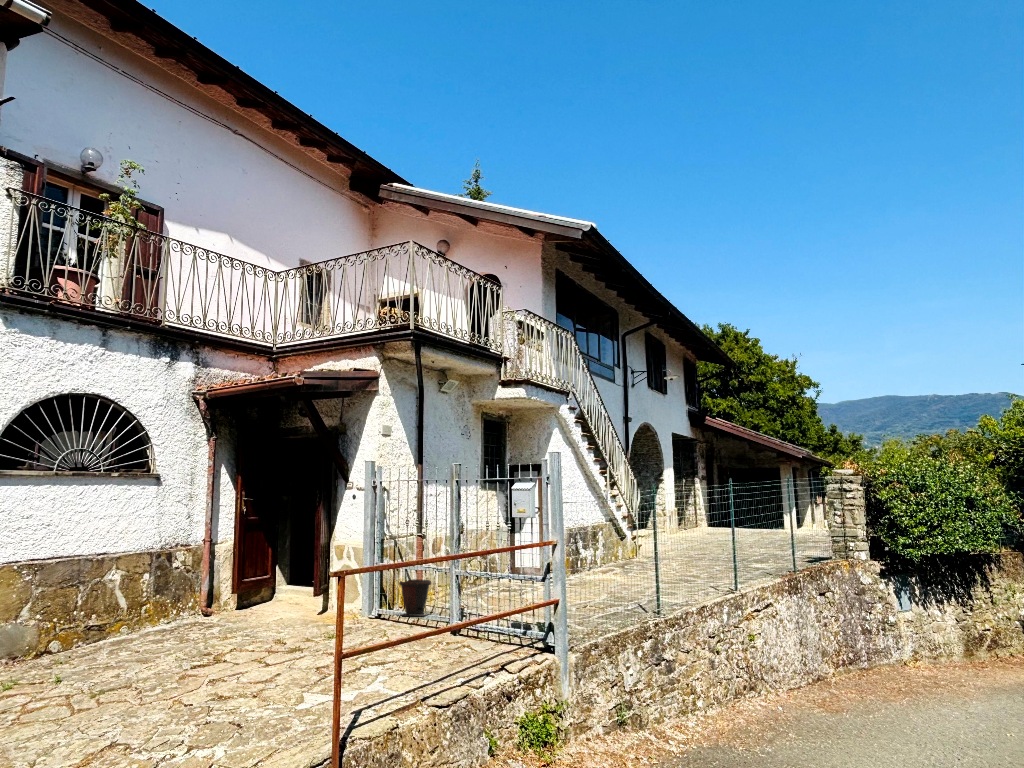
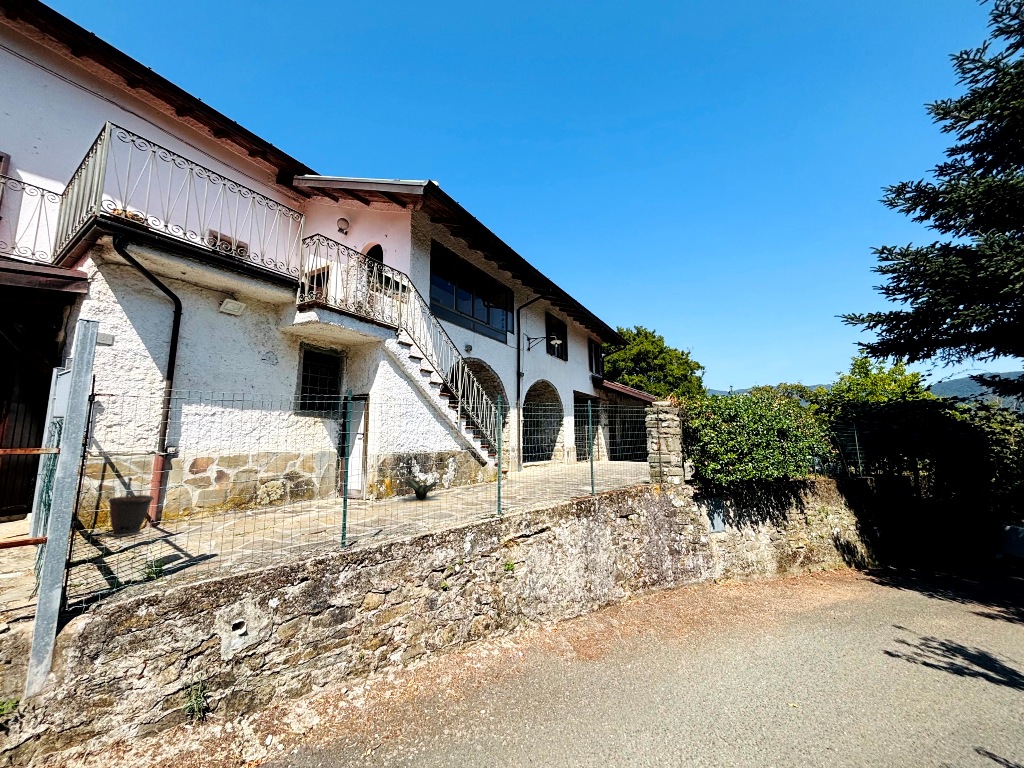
potted plant: none [589,561,635,583] -> present [401,479,439,499]

